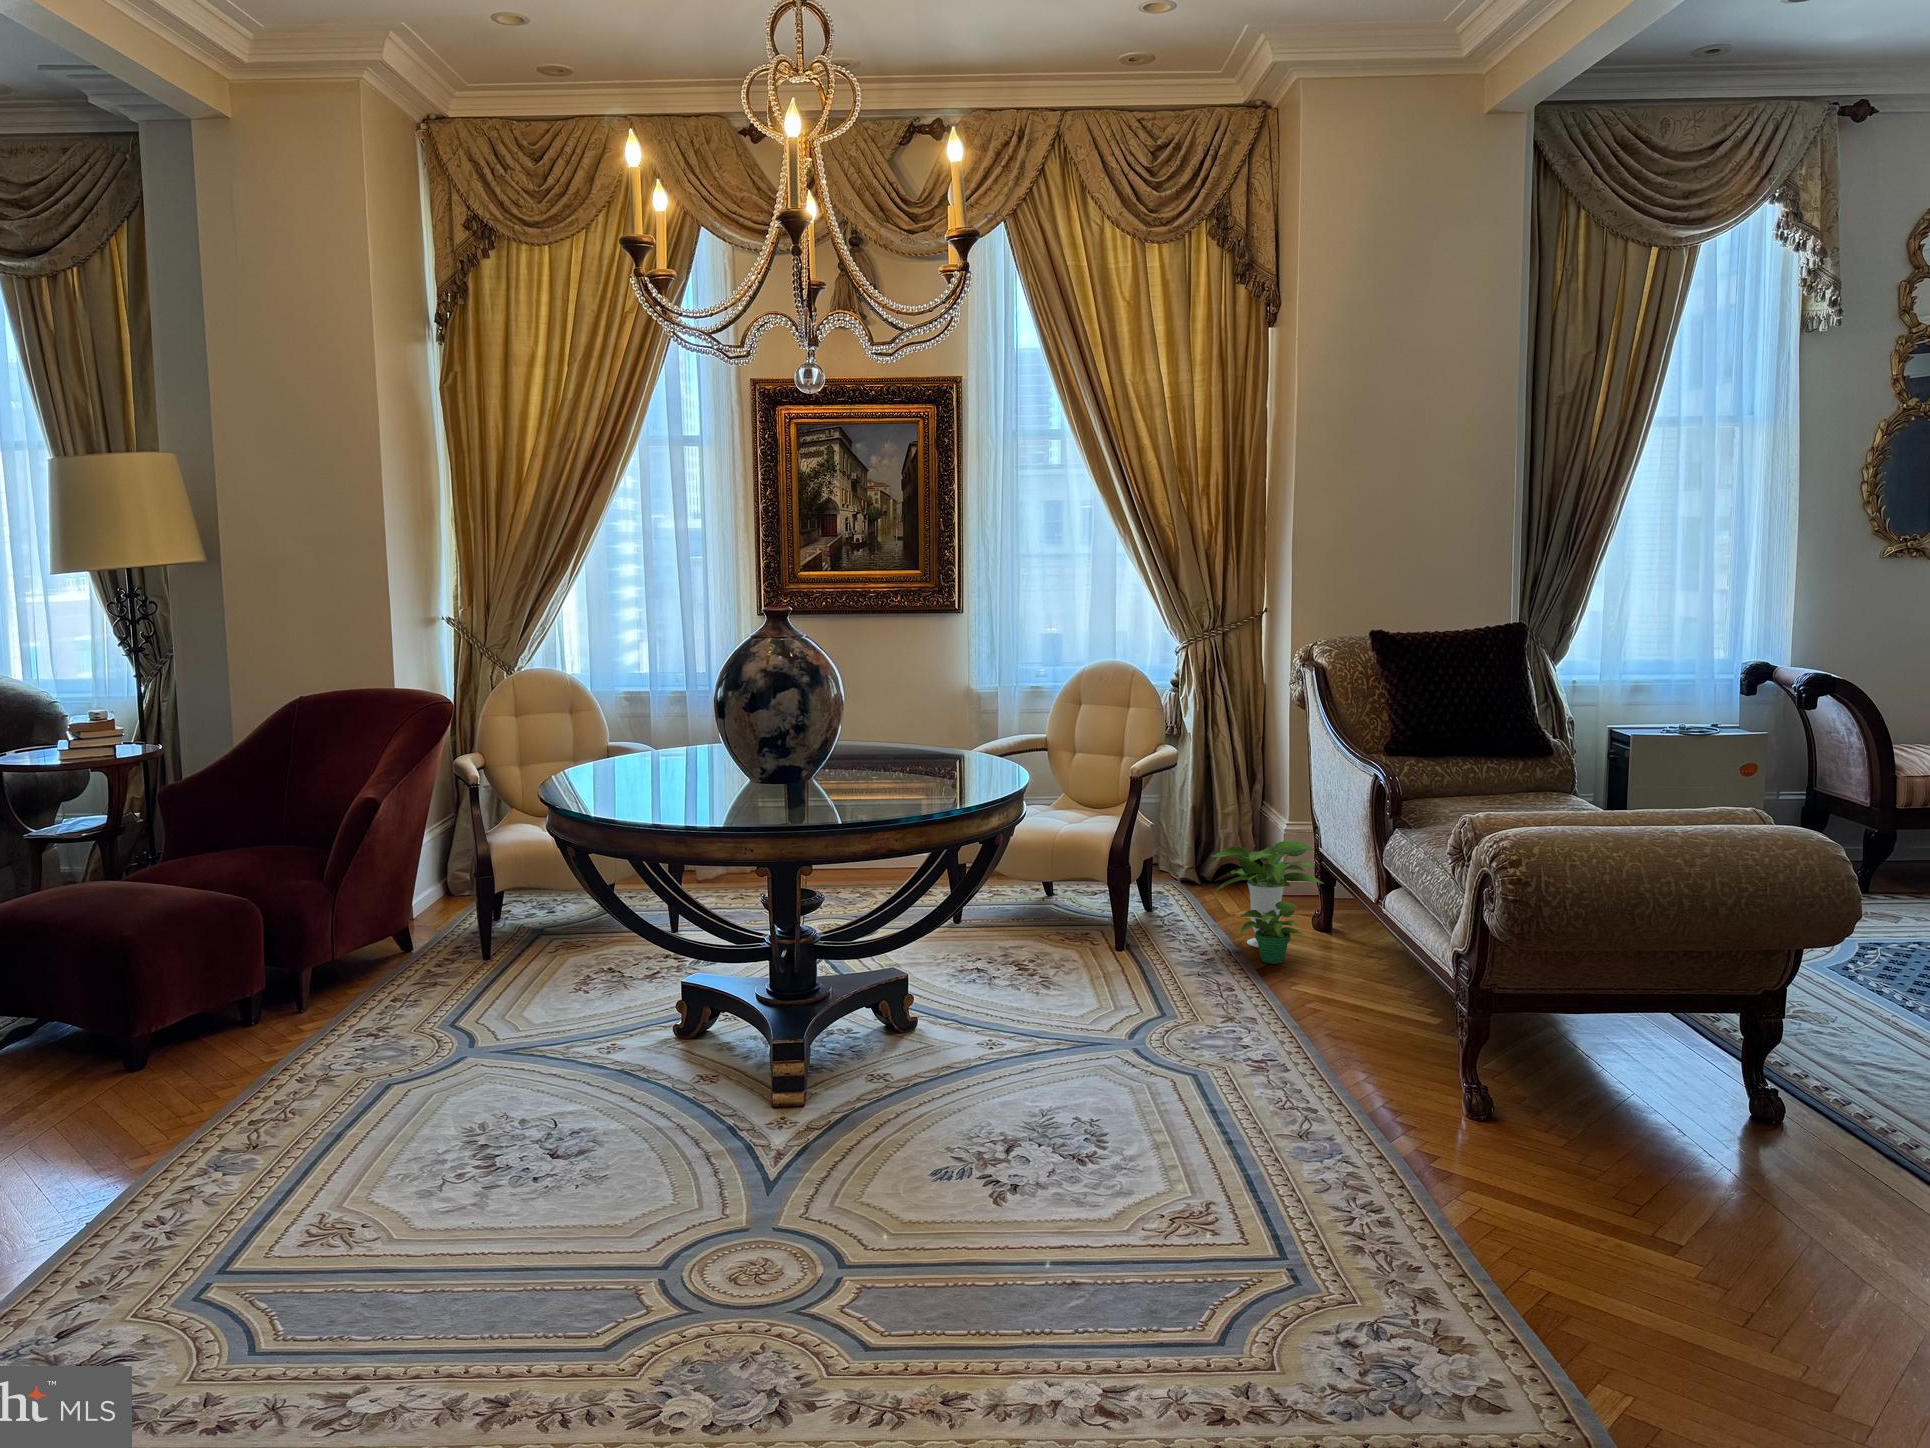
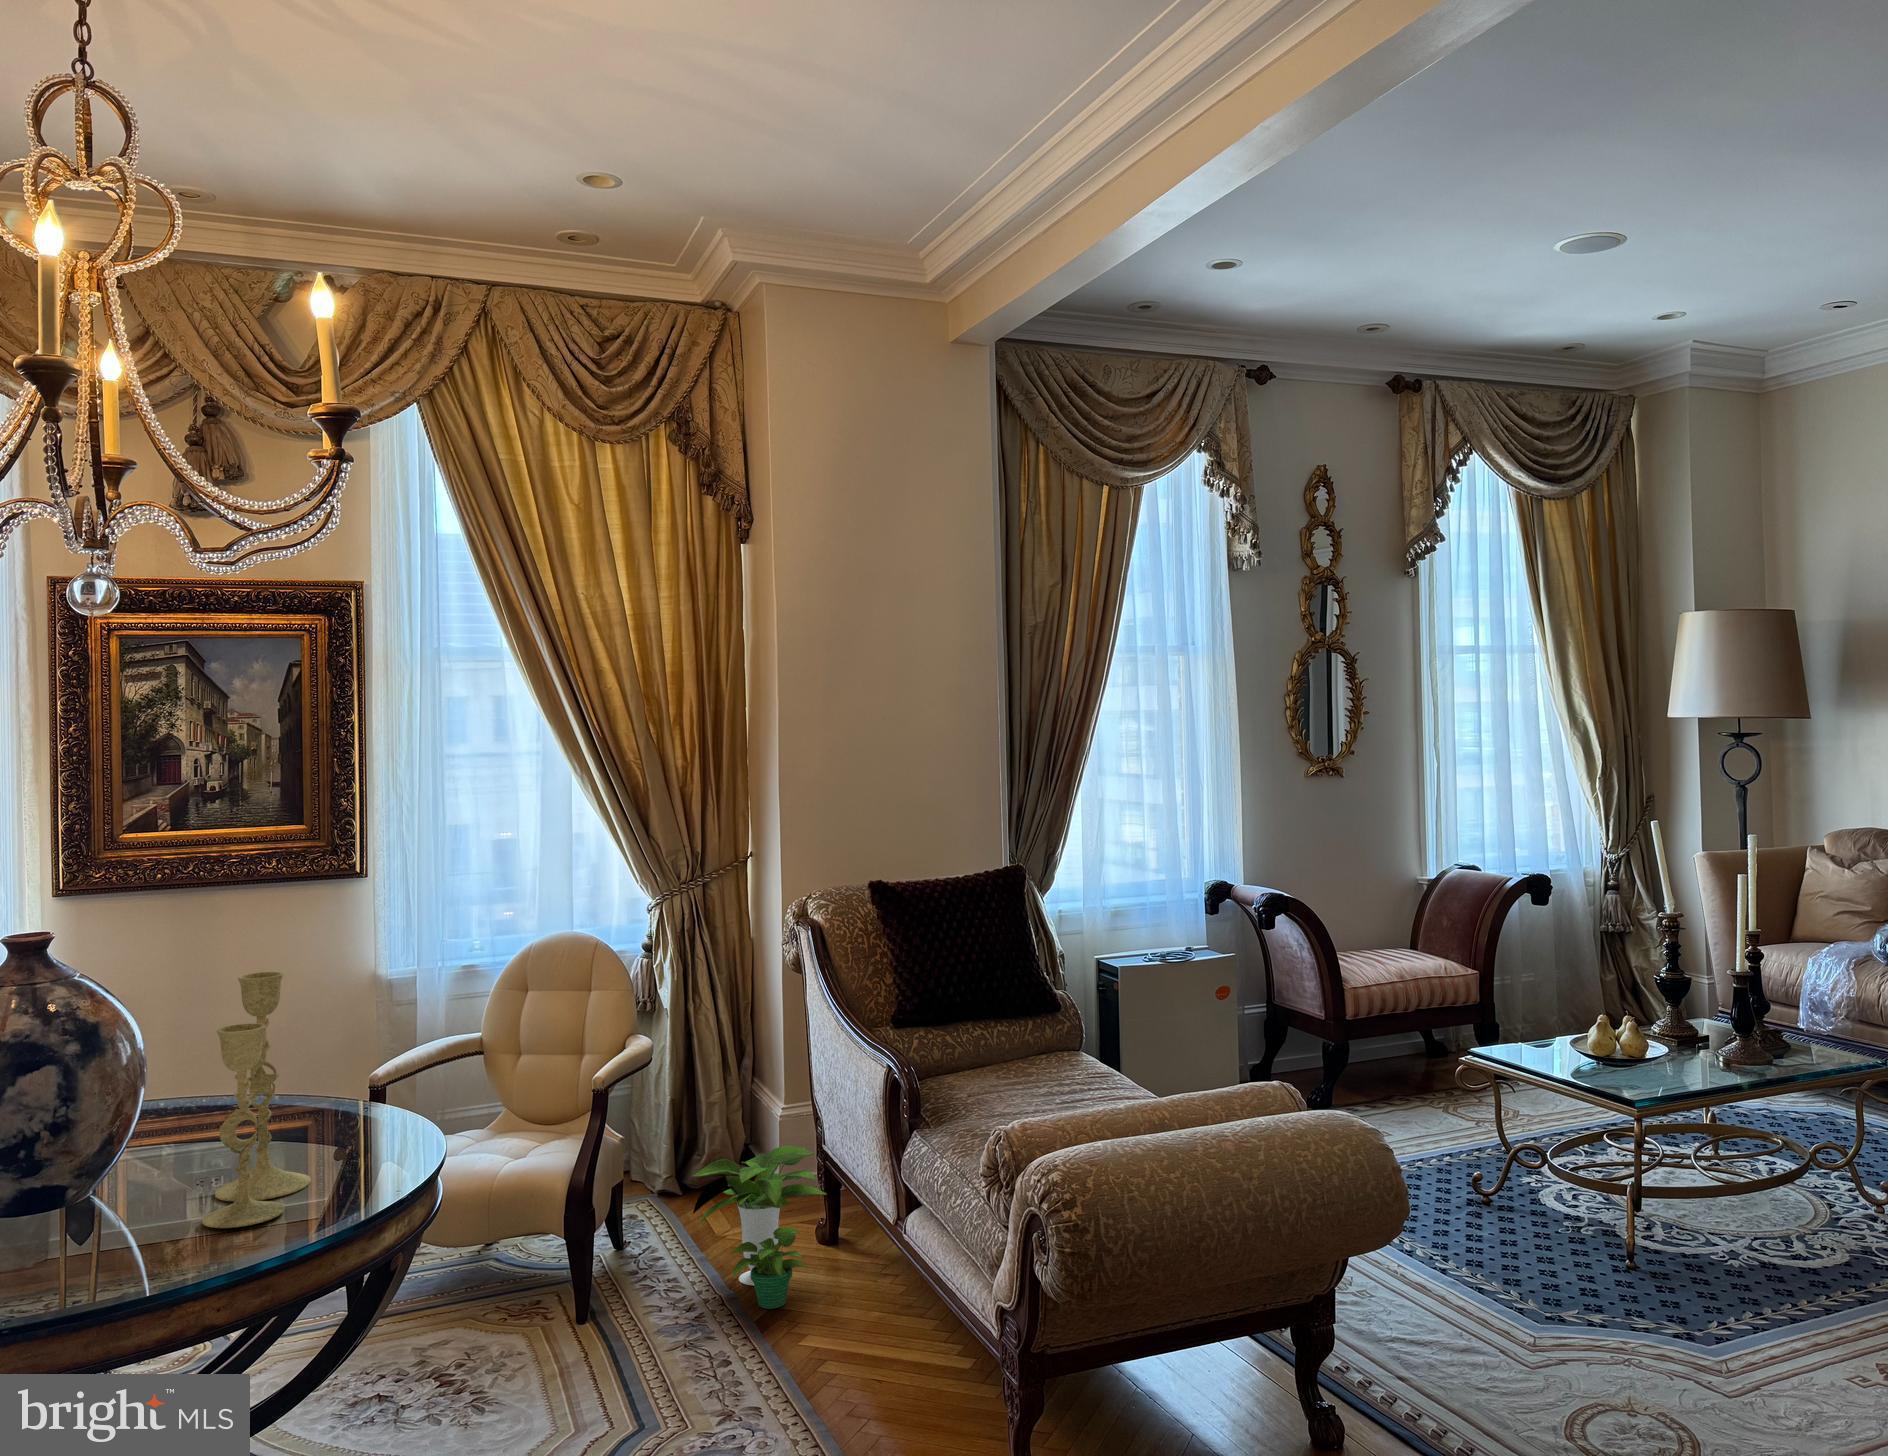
candlestick: none [871,645,936,808] -> present [202,972,311,1228]

